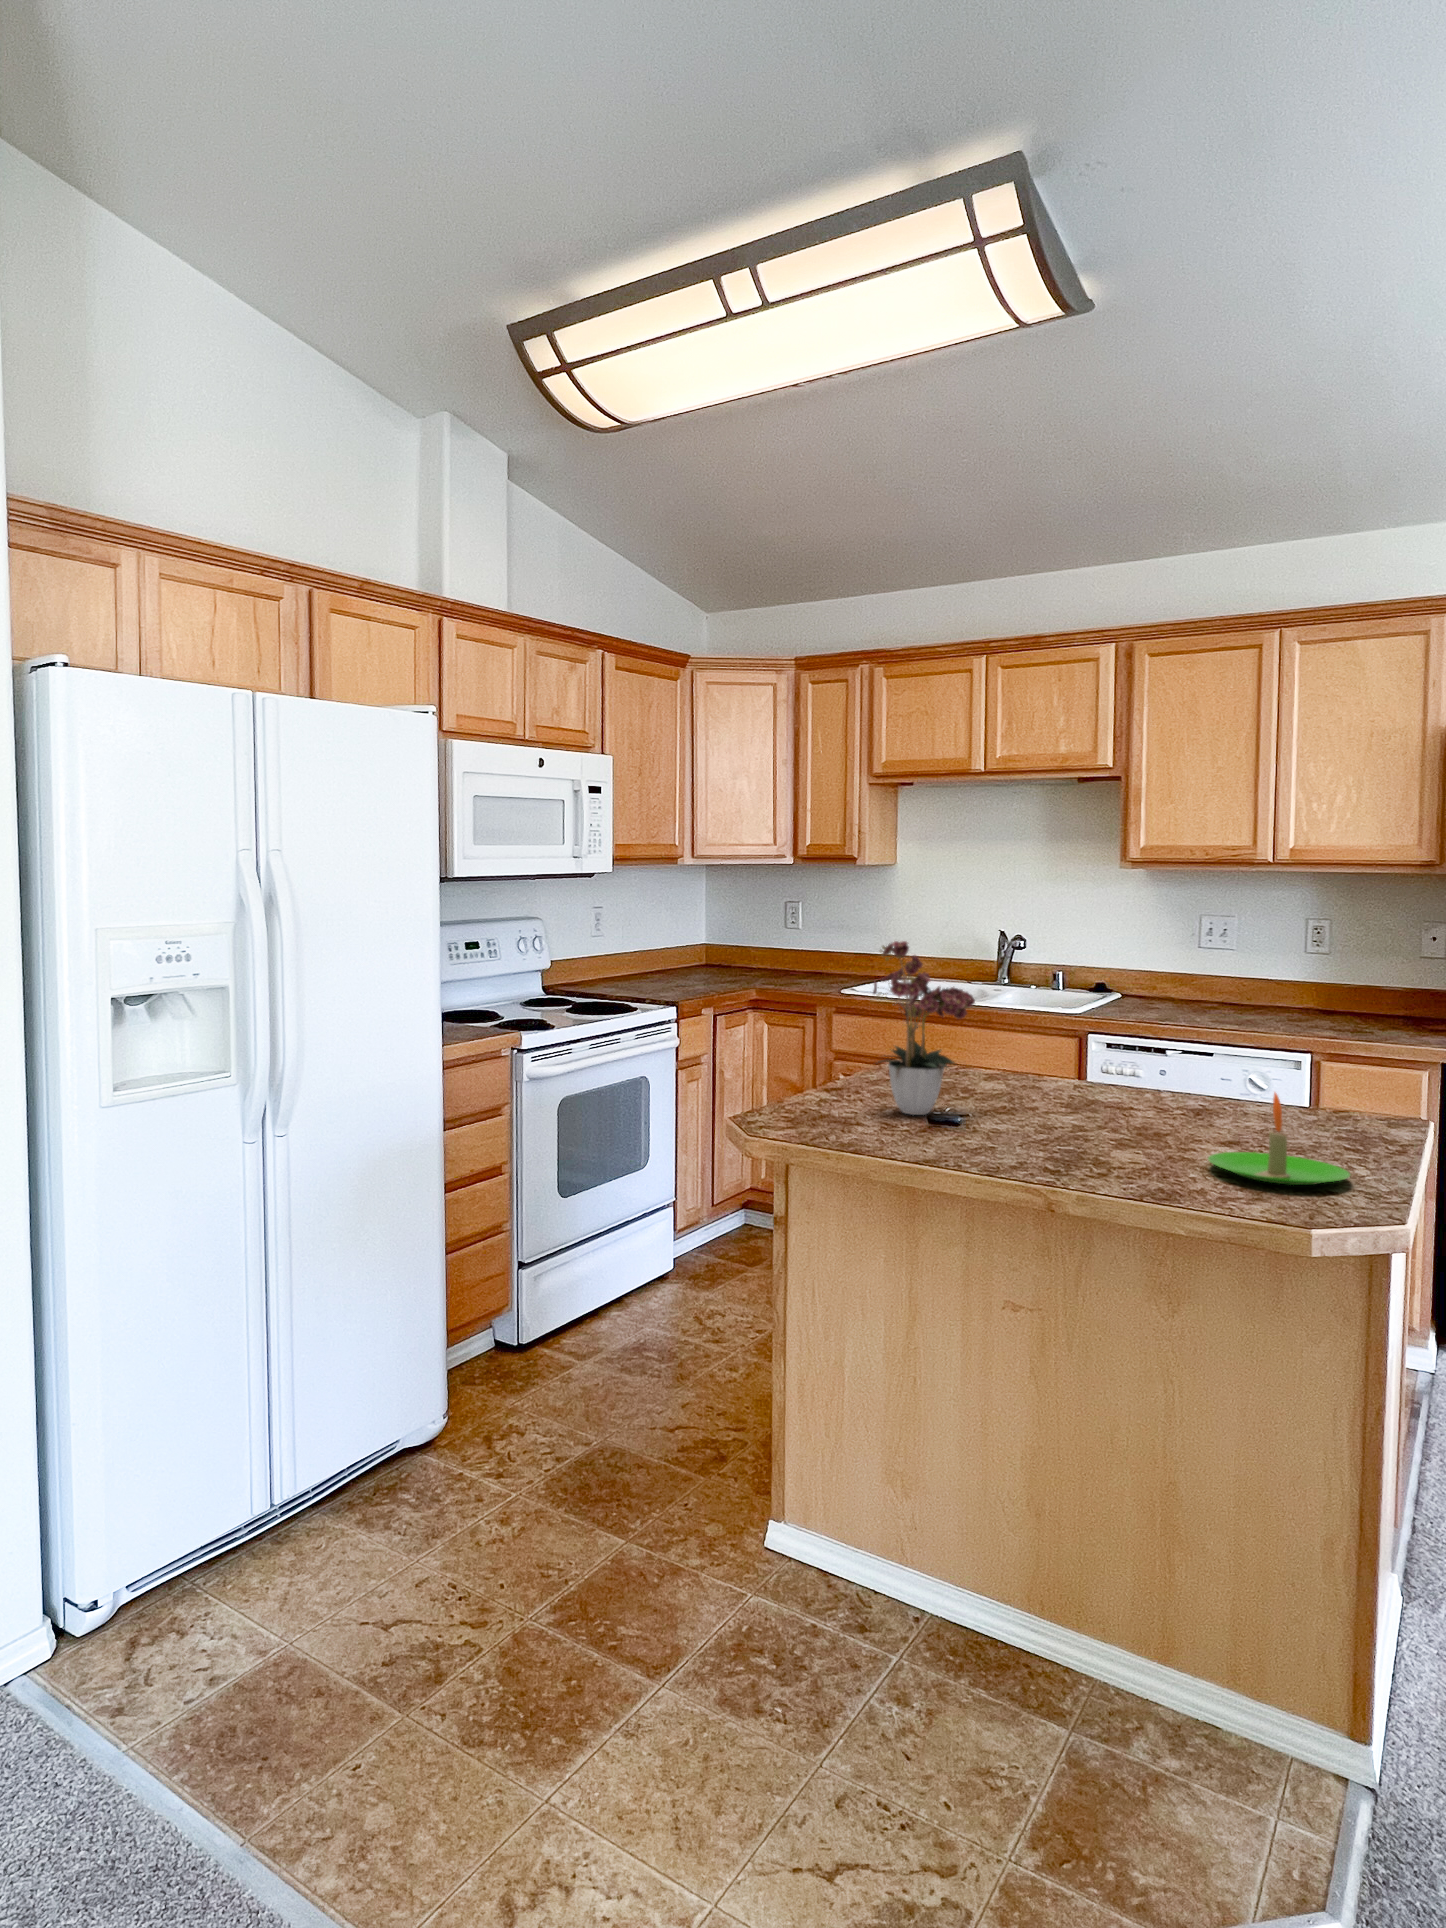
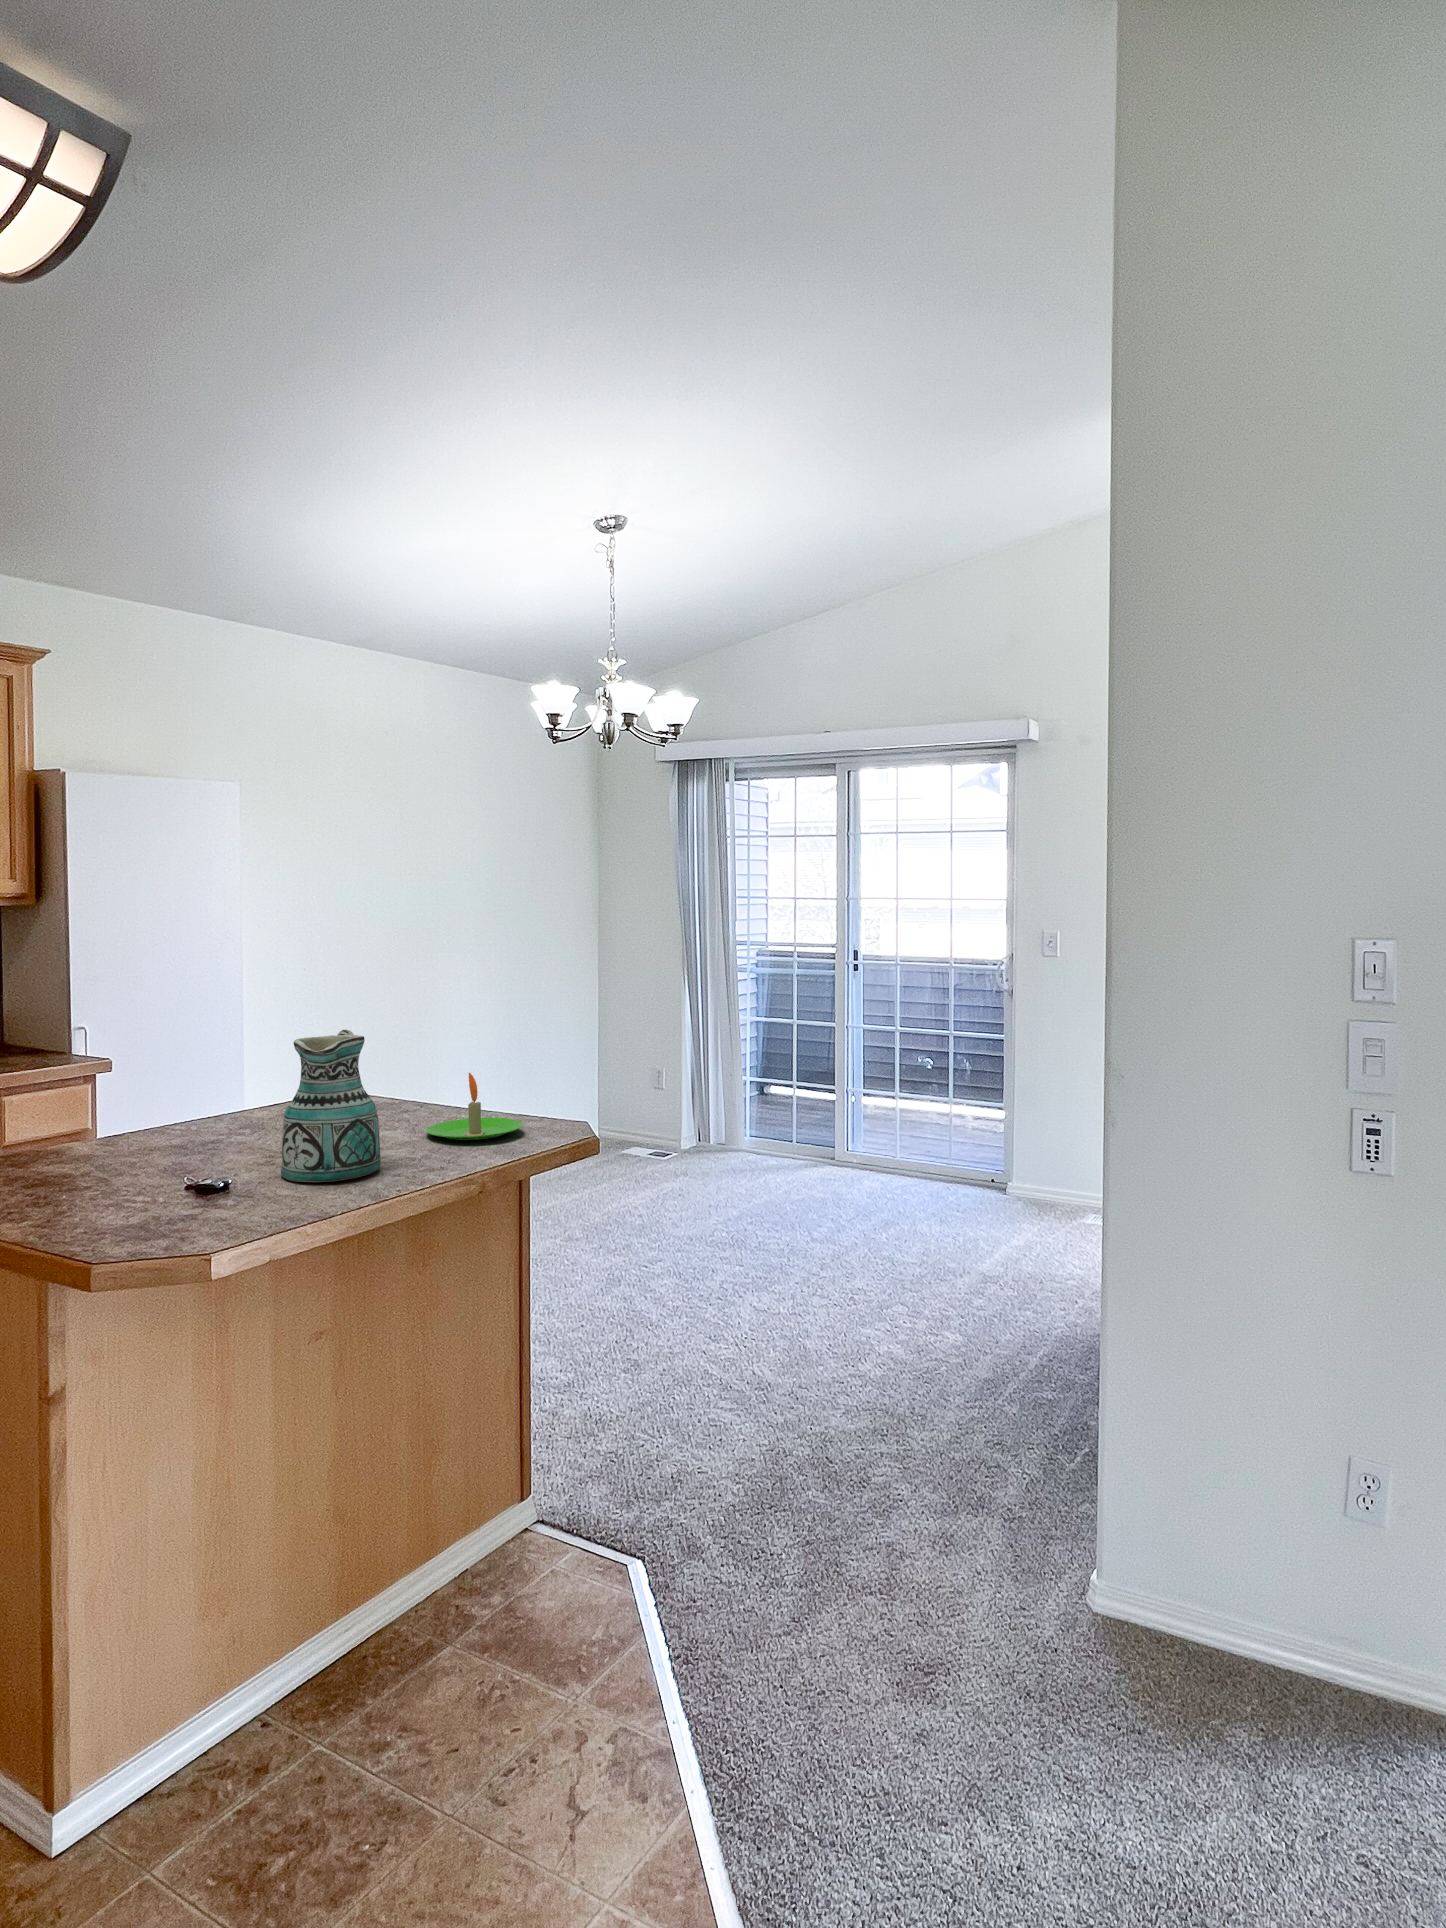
flower arrangement: present [873,941,975,1115] -> none [97,990,208,1202]
ceramic pitcher: none [989,999,1128,1152] -> present [281,1029,380,1182]

